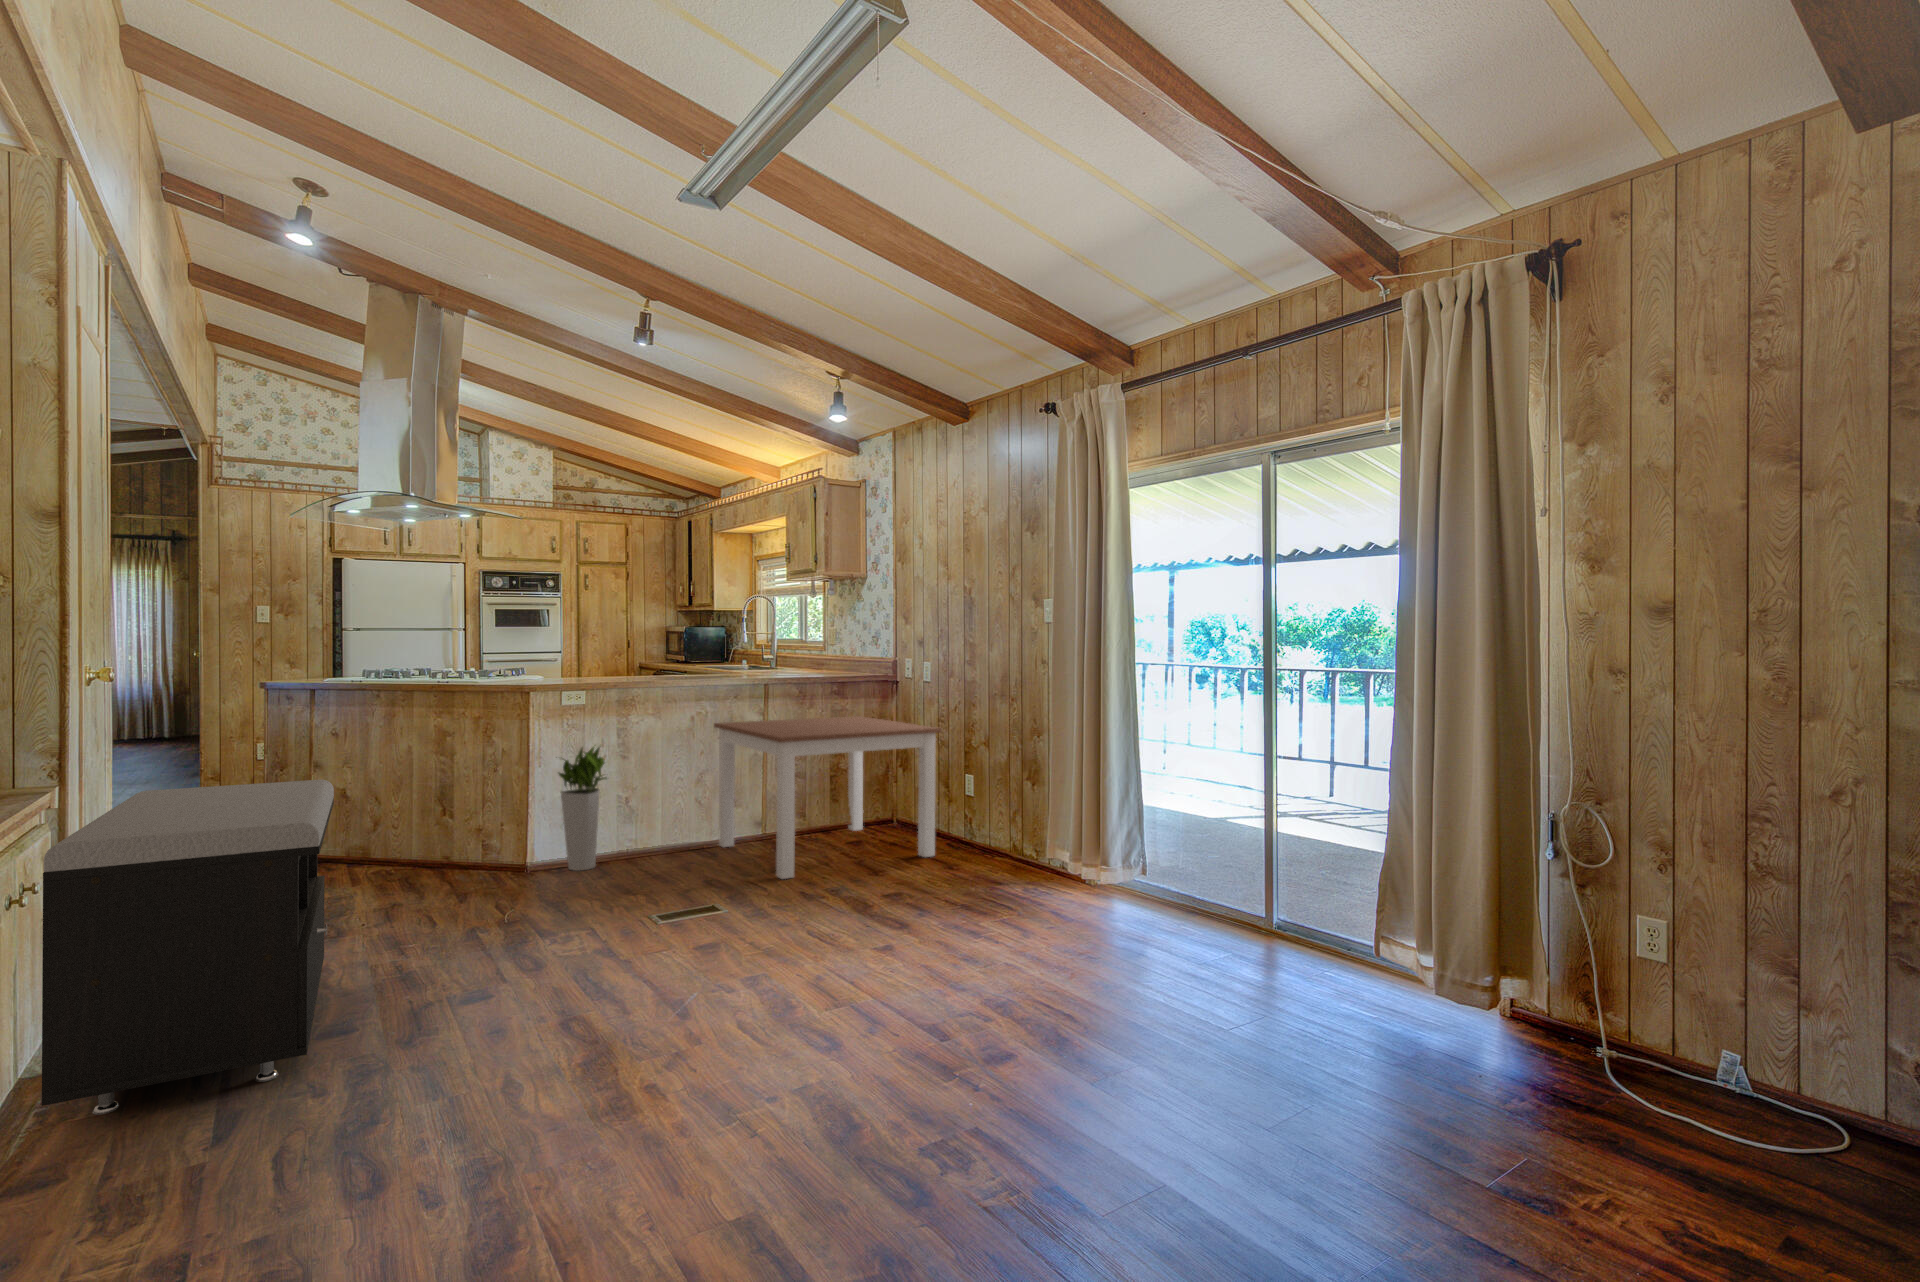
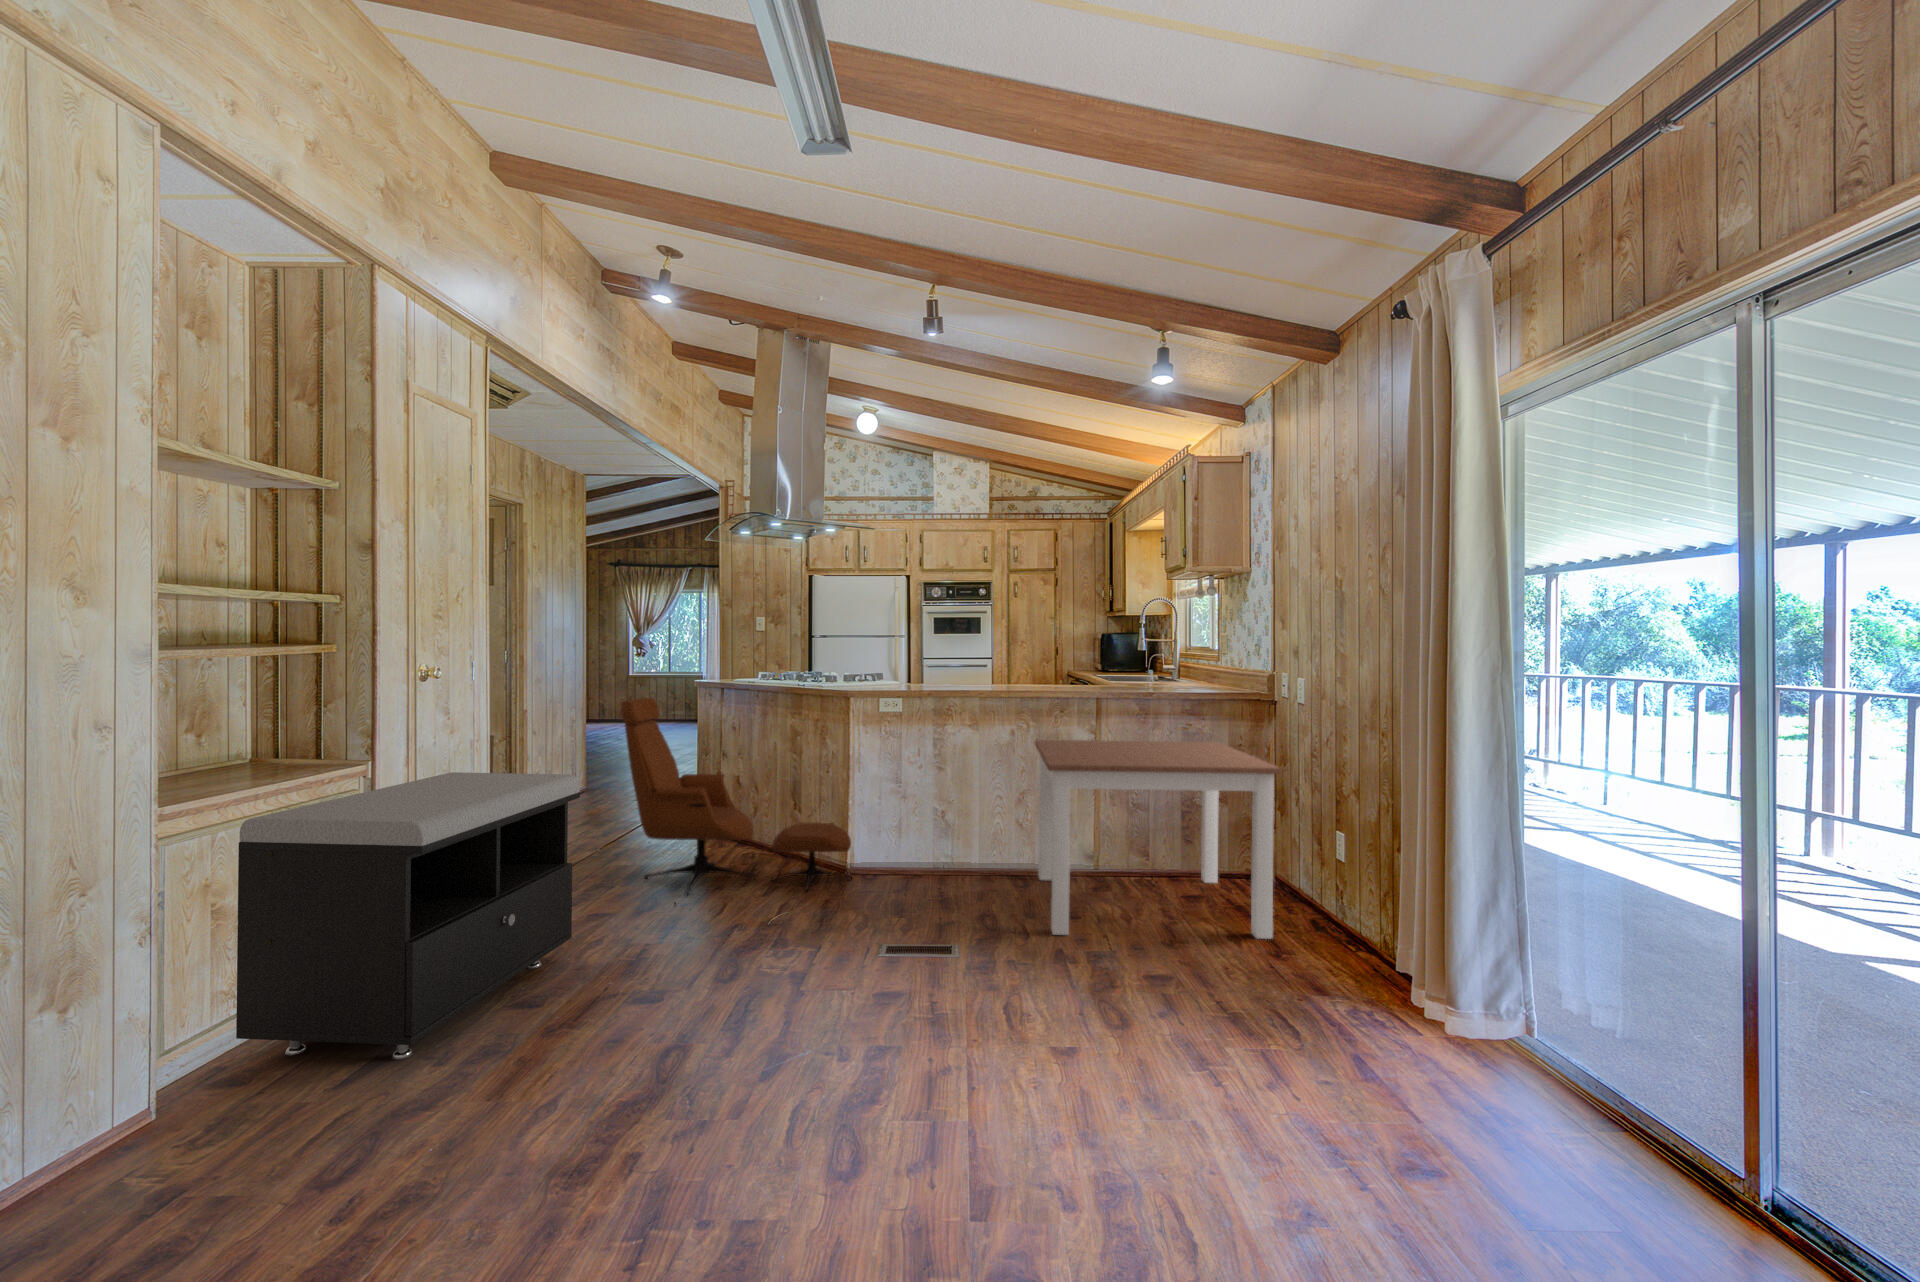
lounge chair: none [263,700,544,912] -> present [621,698,852,895]
planter: present [559,747,606,871] -> none [859,755,919,884]

